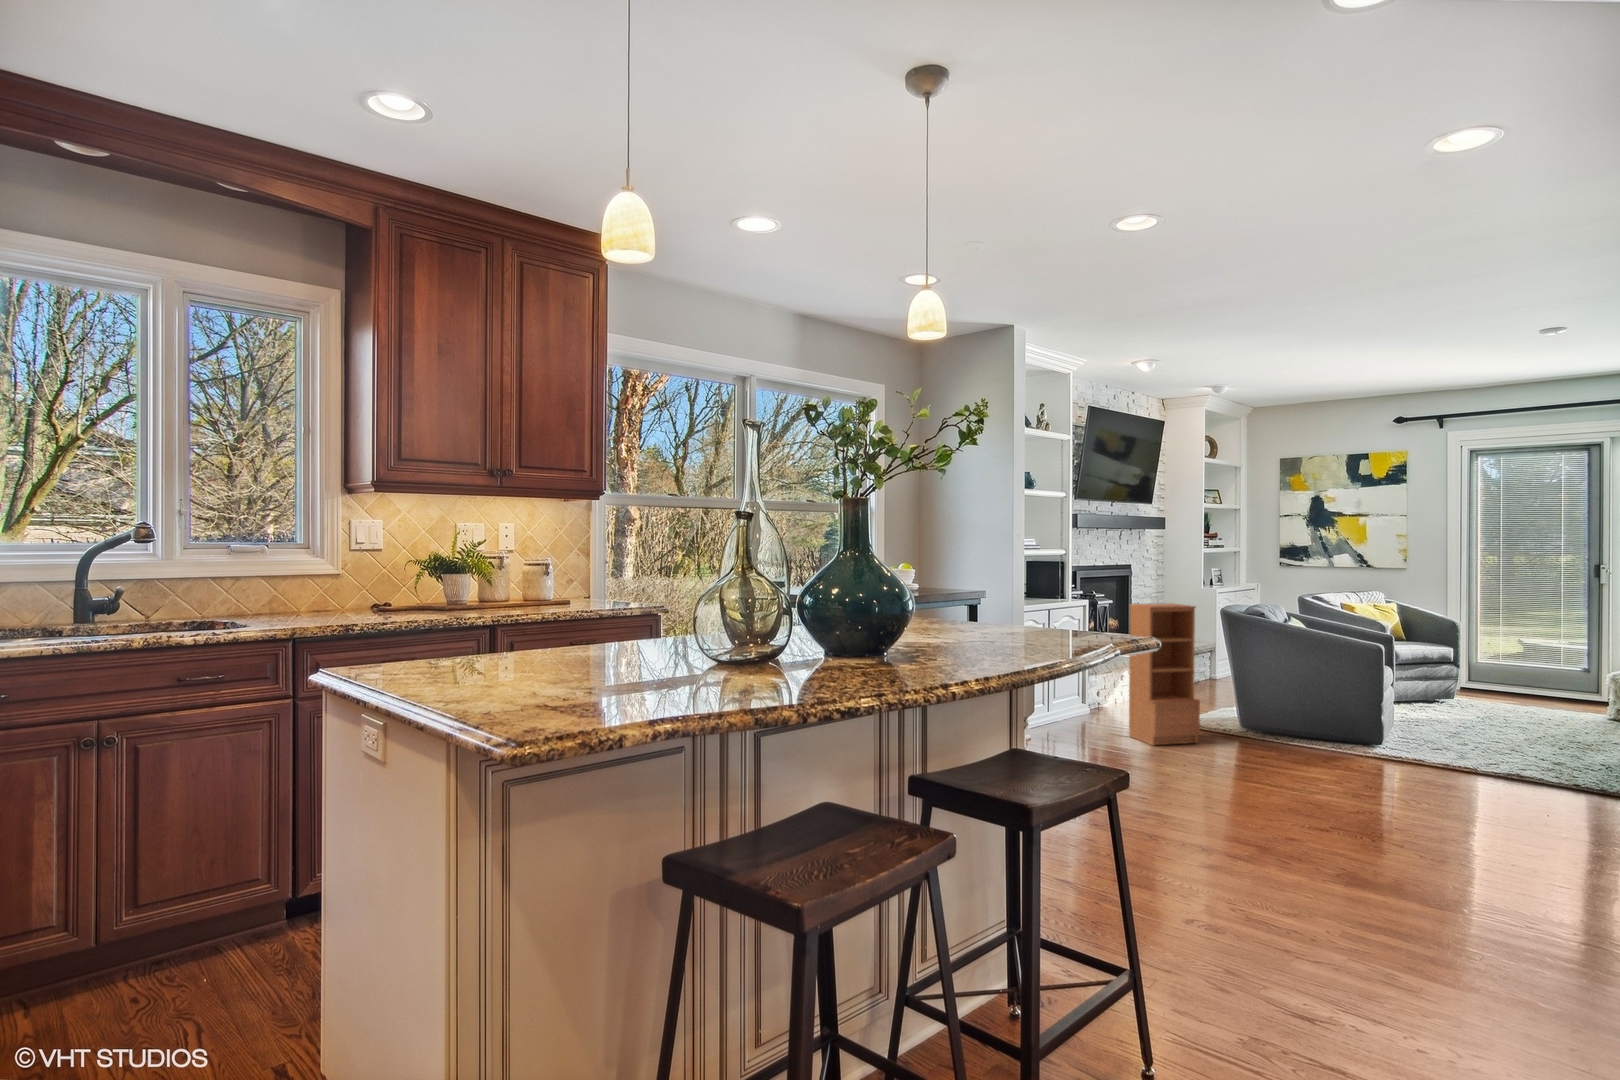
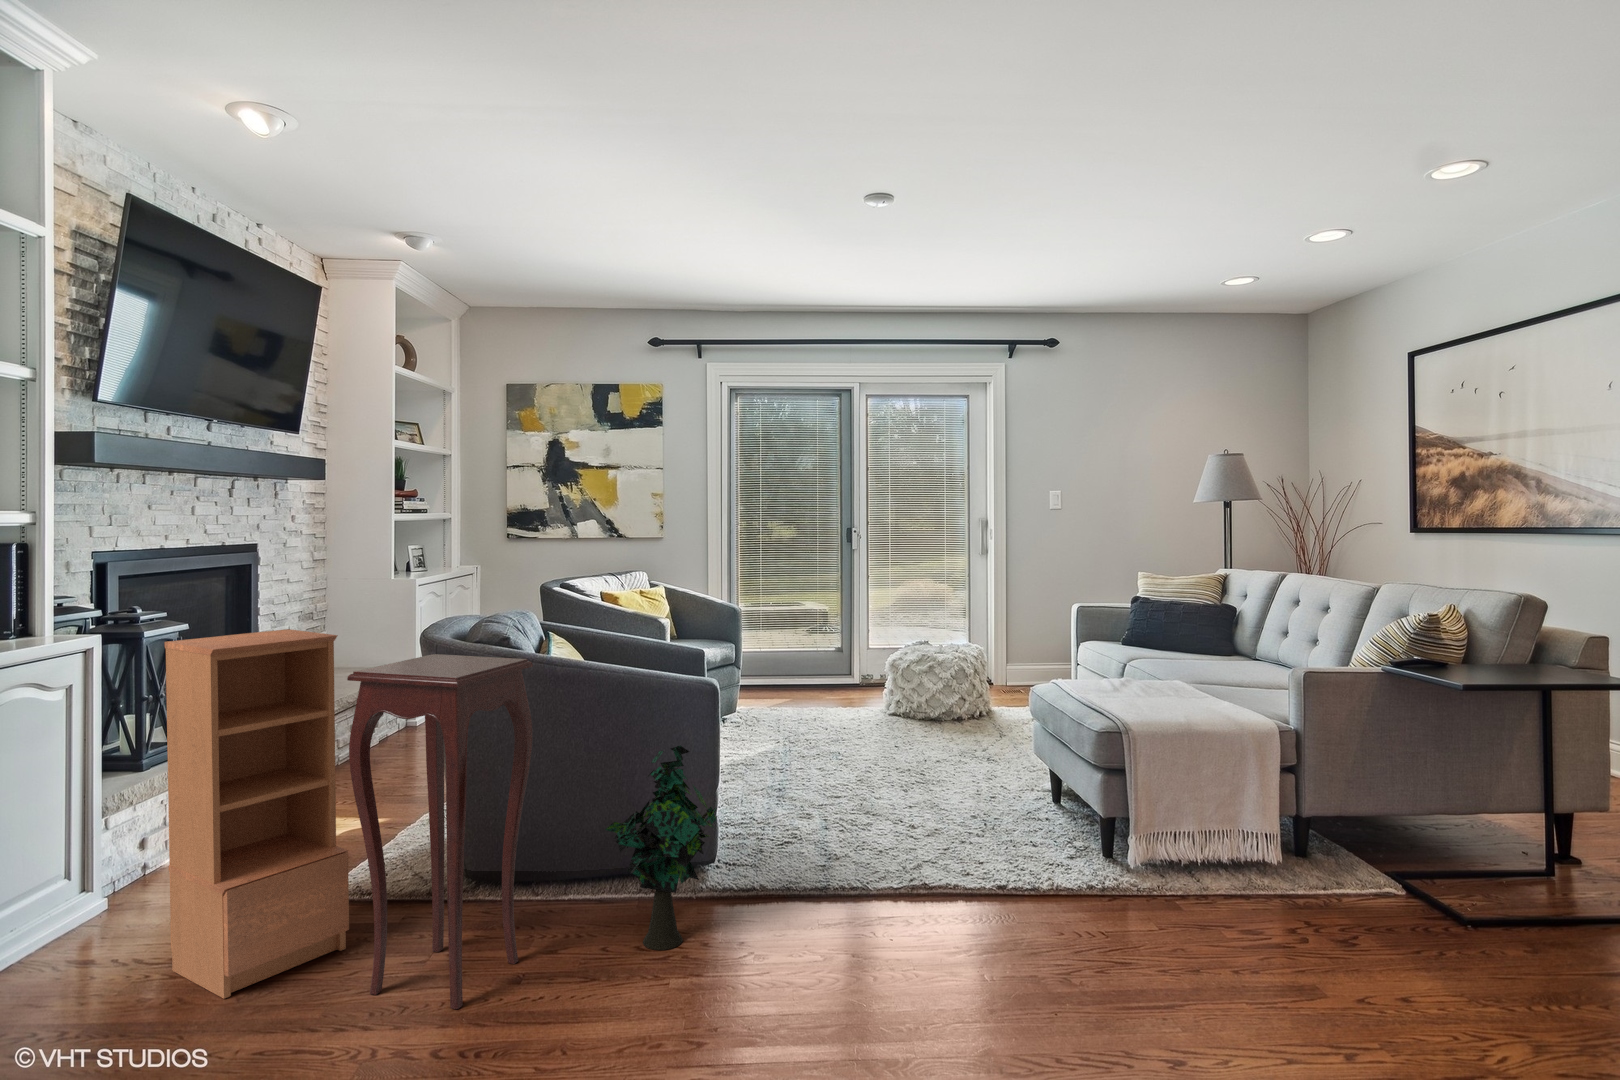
side table: none [1204,617,1287,764] -> present [347,654,533,1009]
decorative plant: none [1323,672,1387,770] -> present [605,745,716,950]

